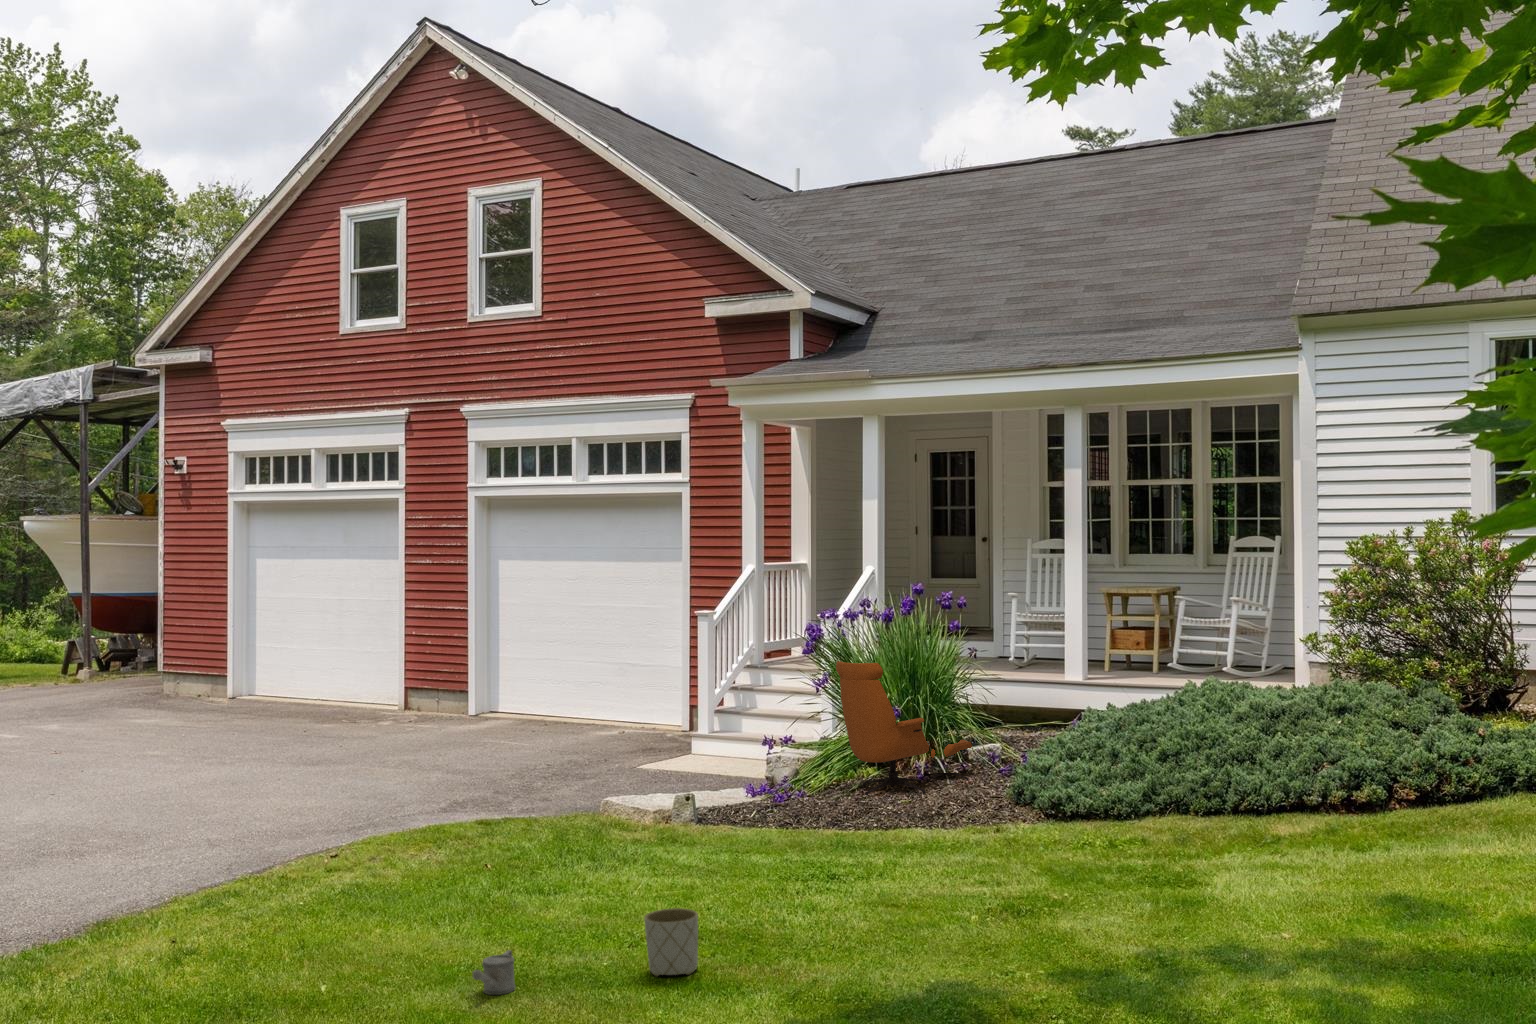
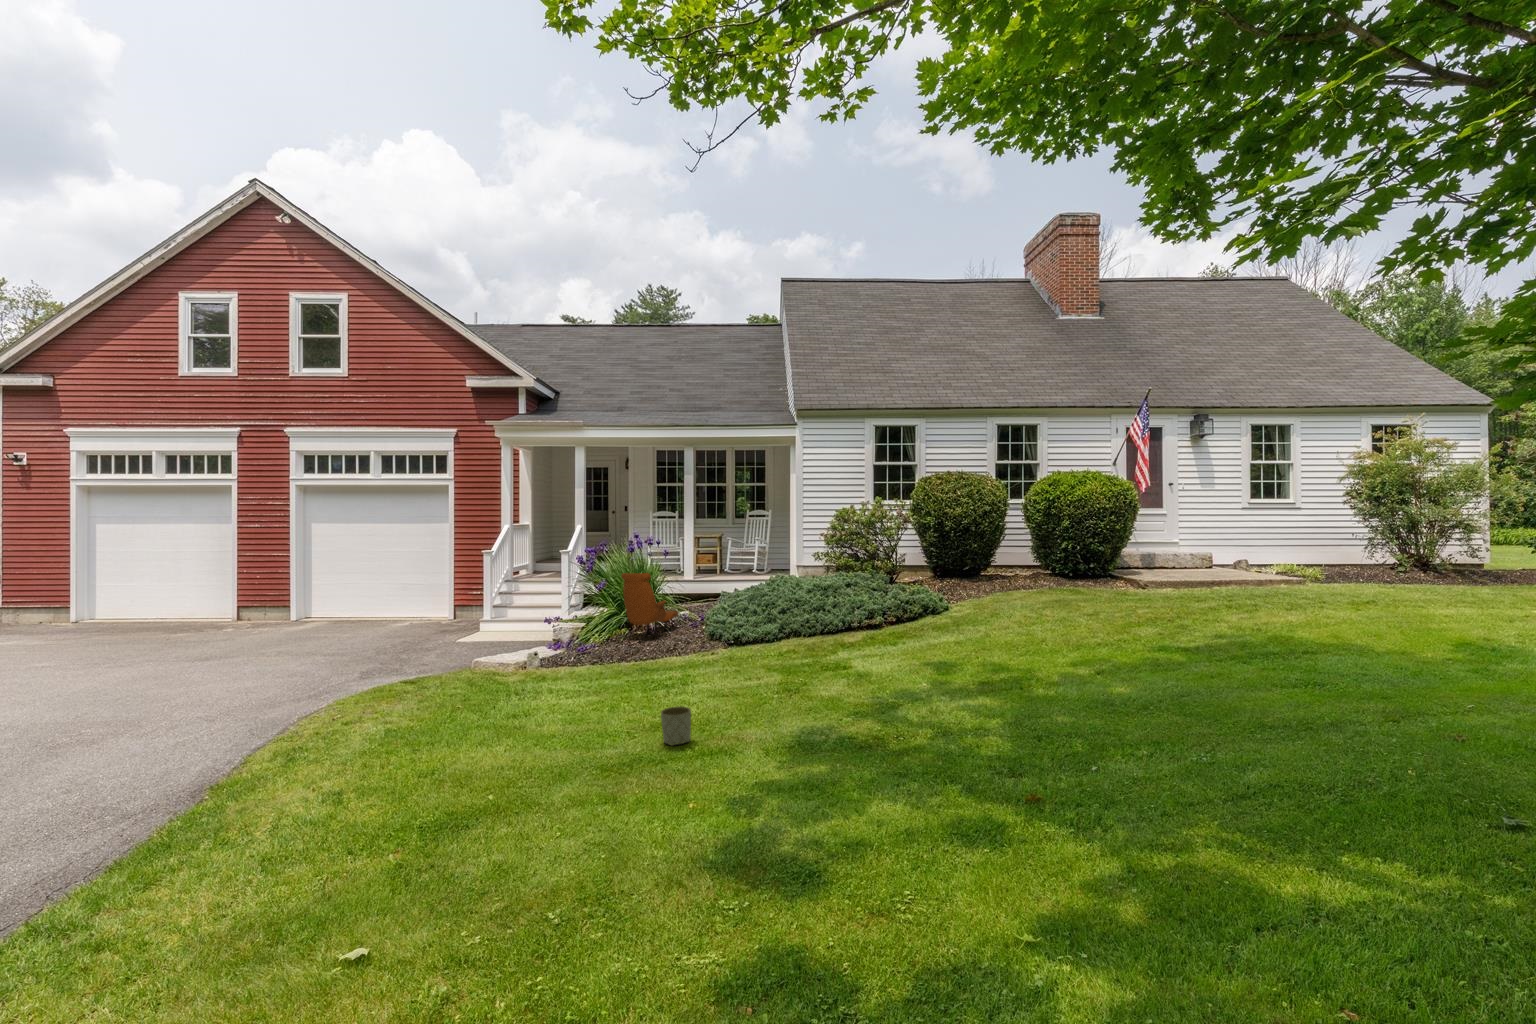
watering can: present [473,950,515,995] -> none [579,745,600,773]

